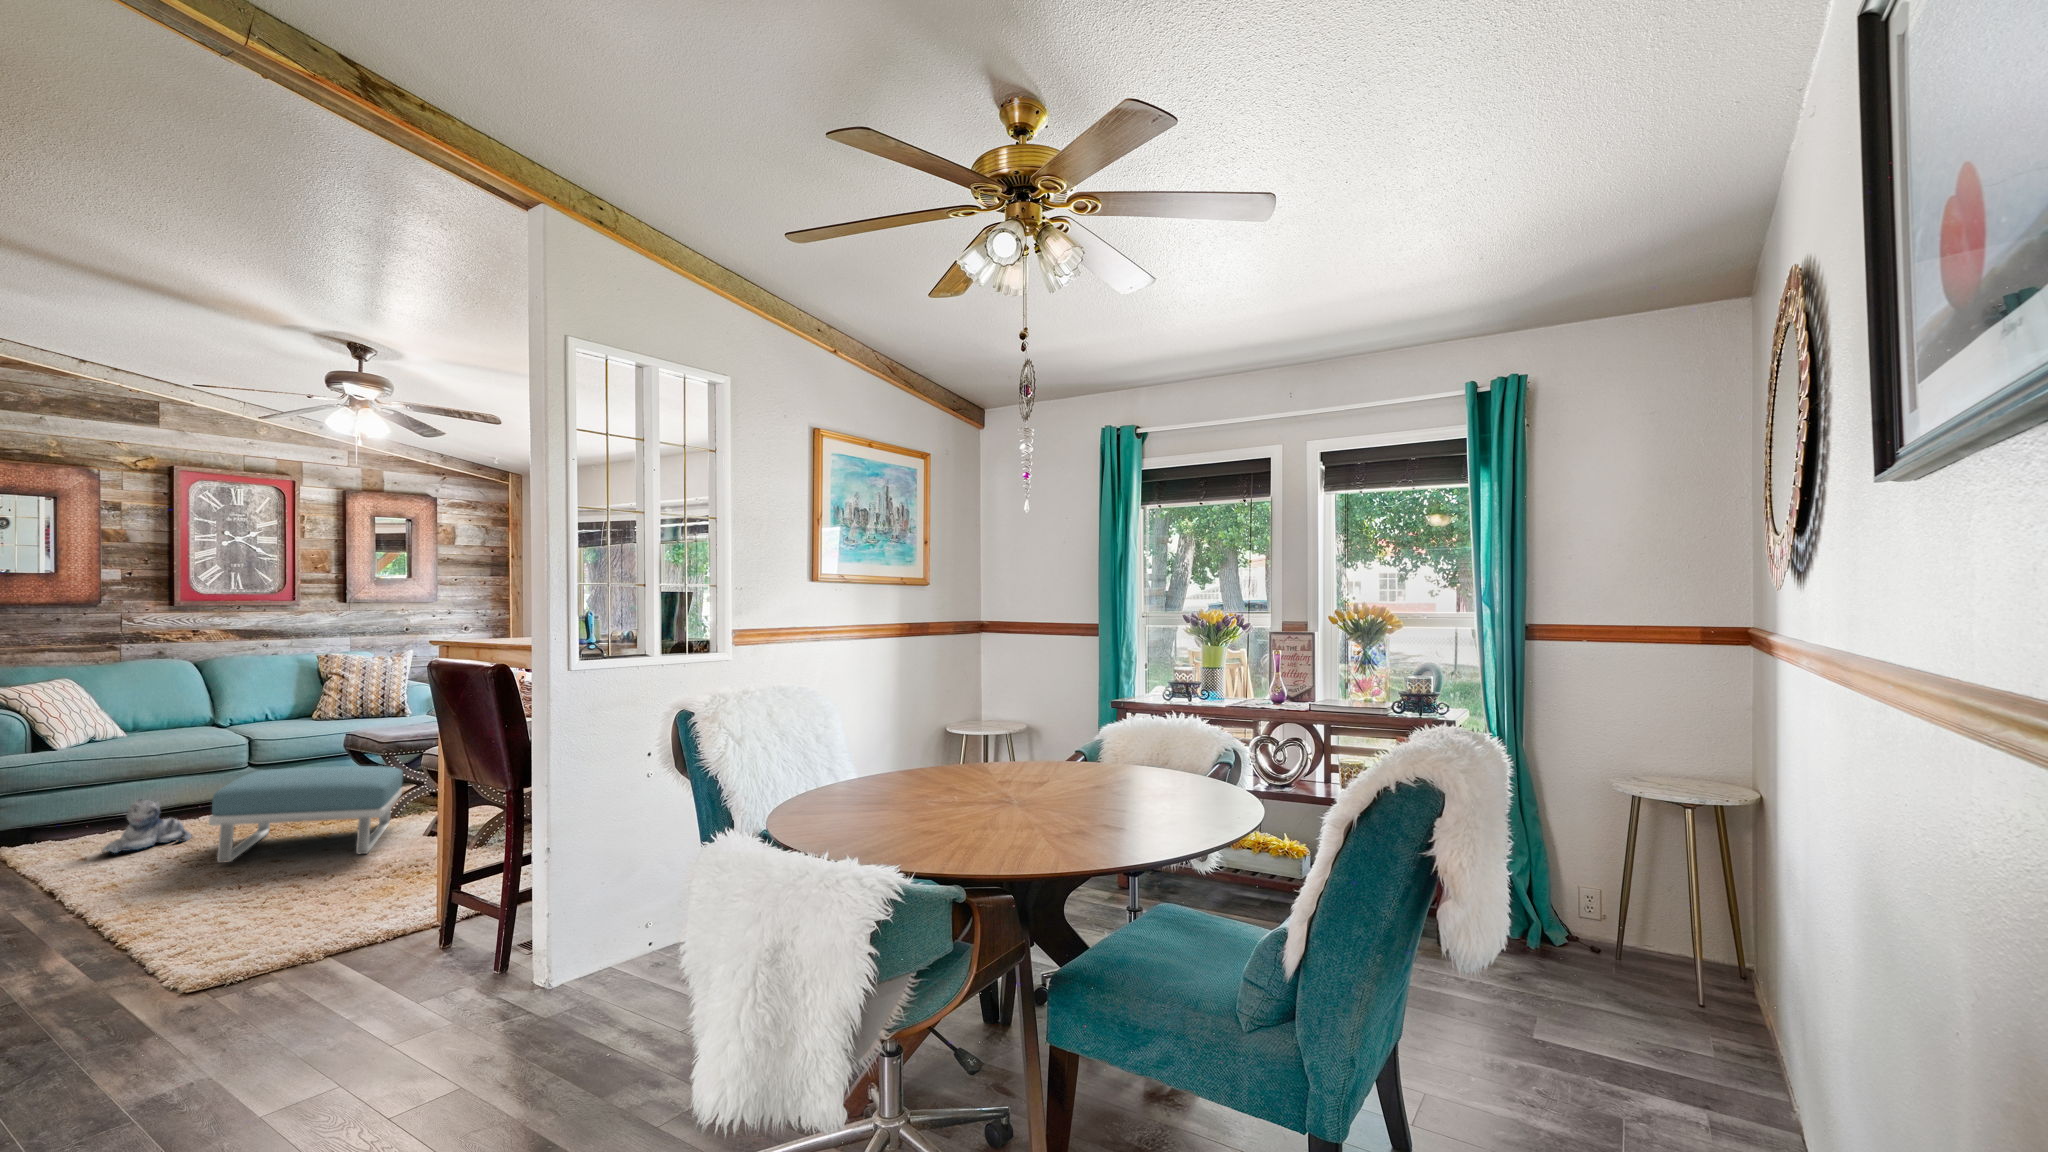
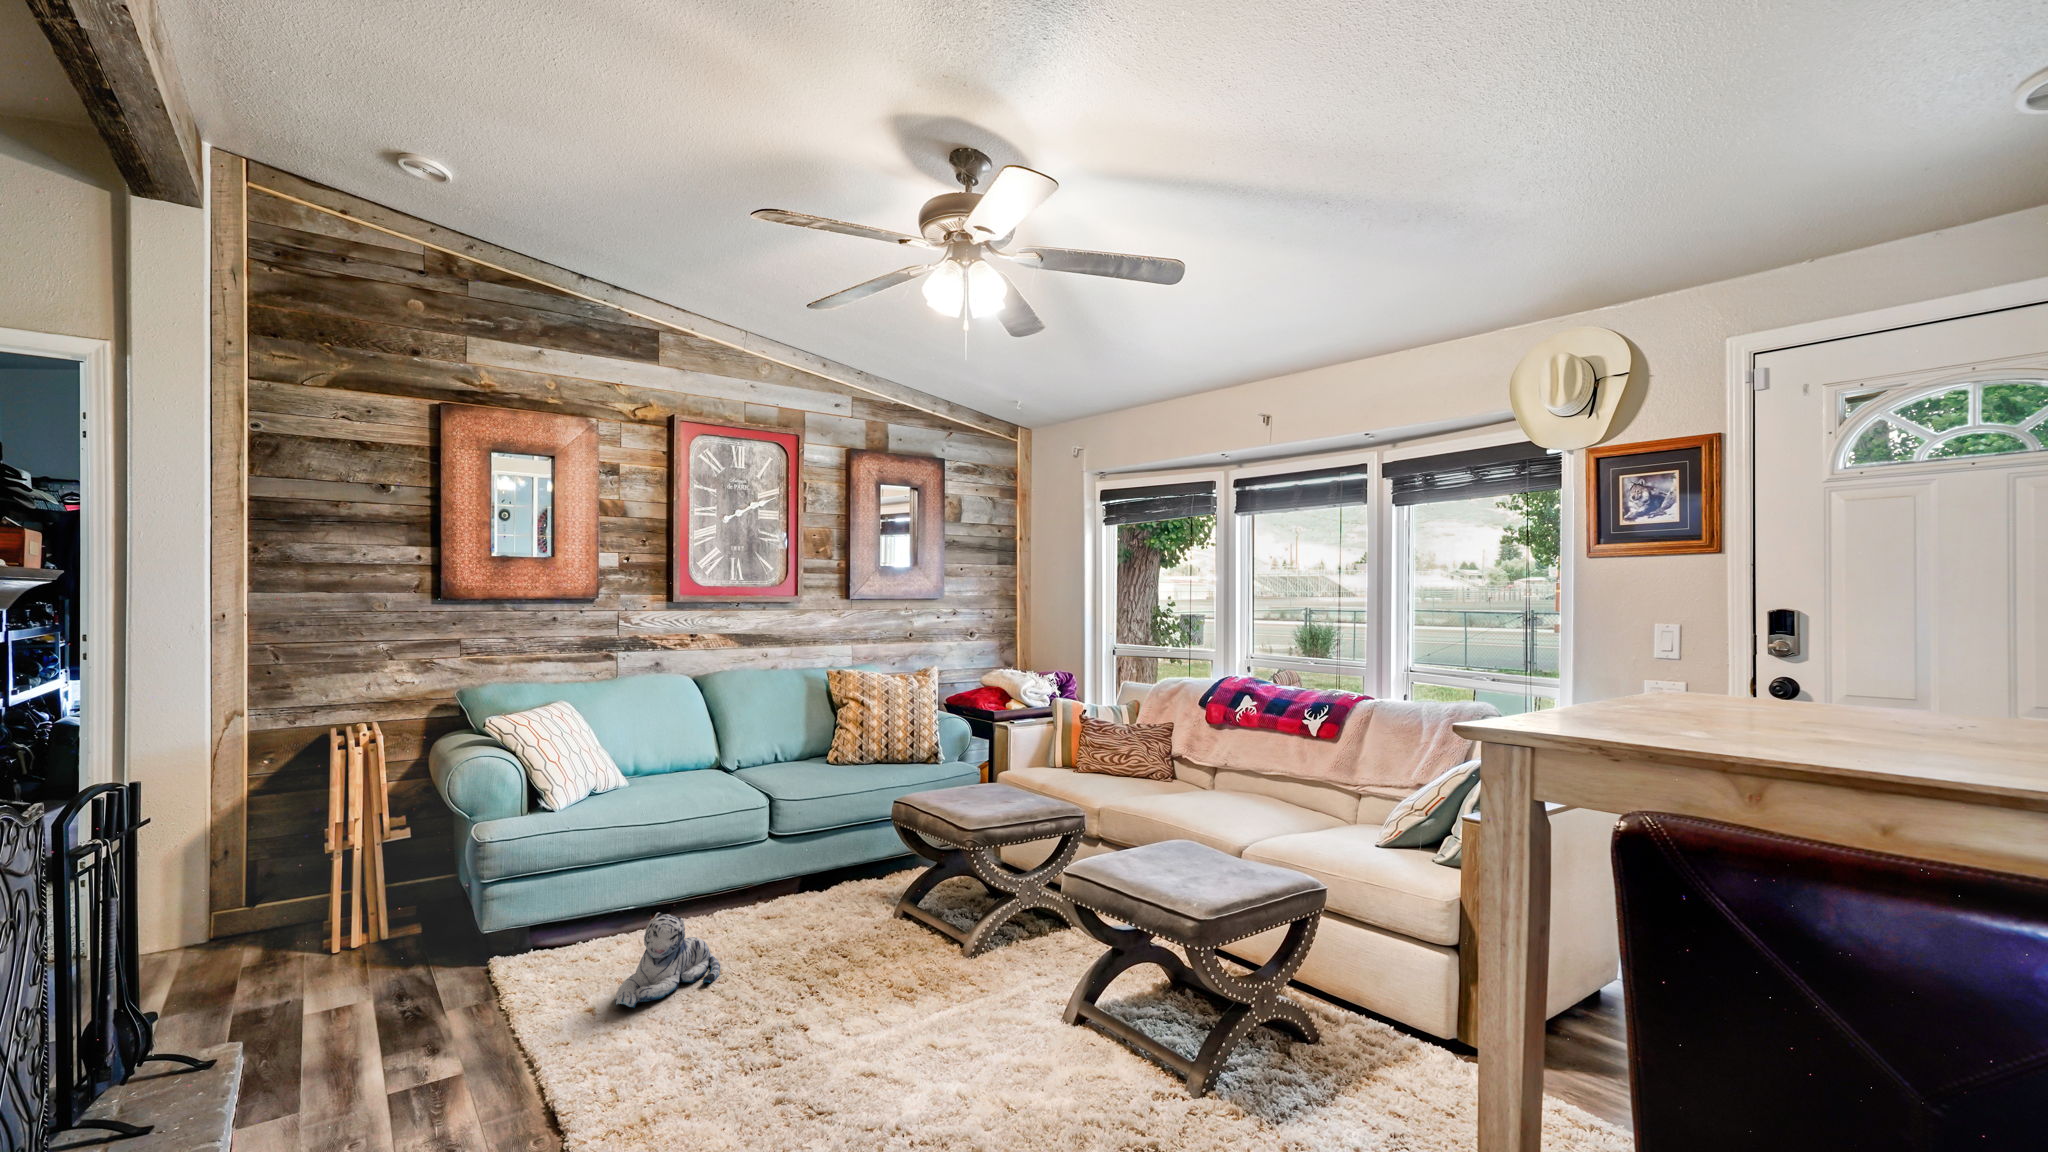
footstool: present [209,766,403,863] -> none [771,875,1025,1071]

